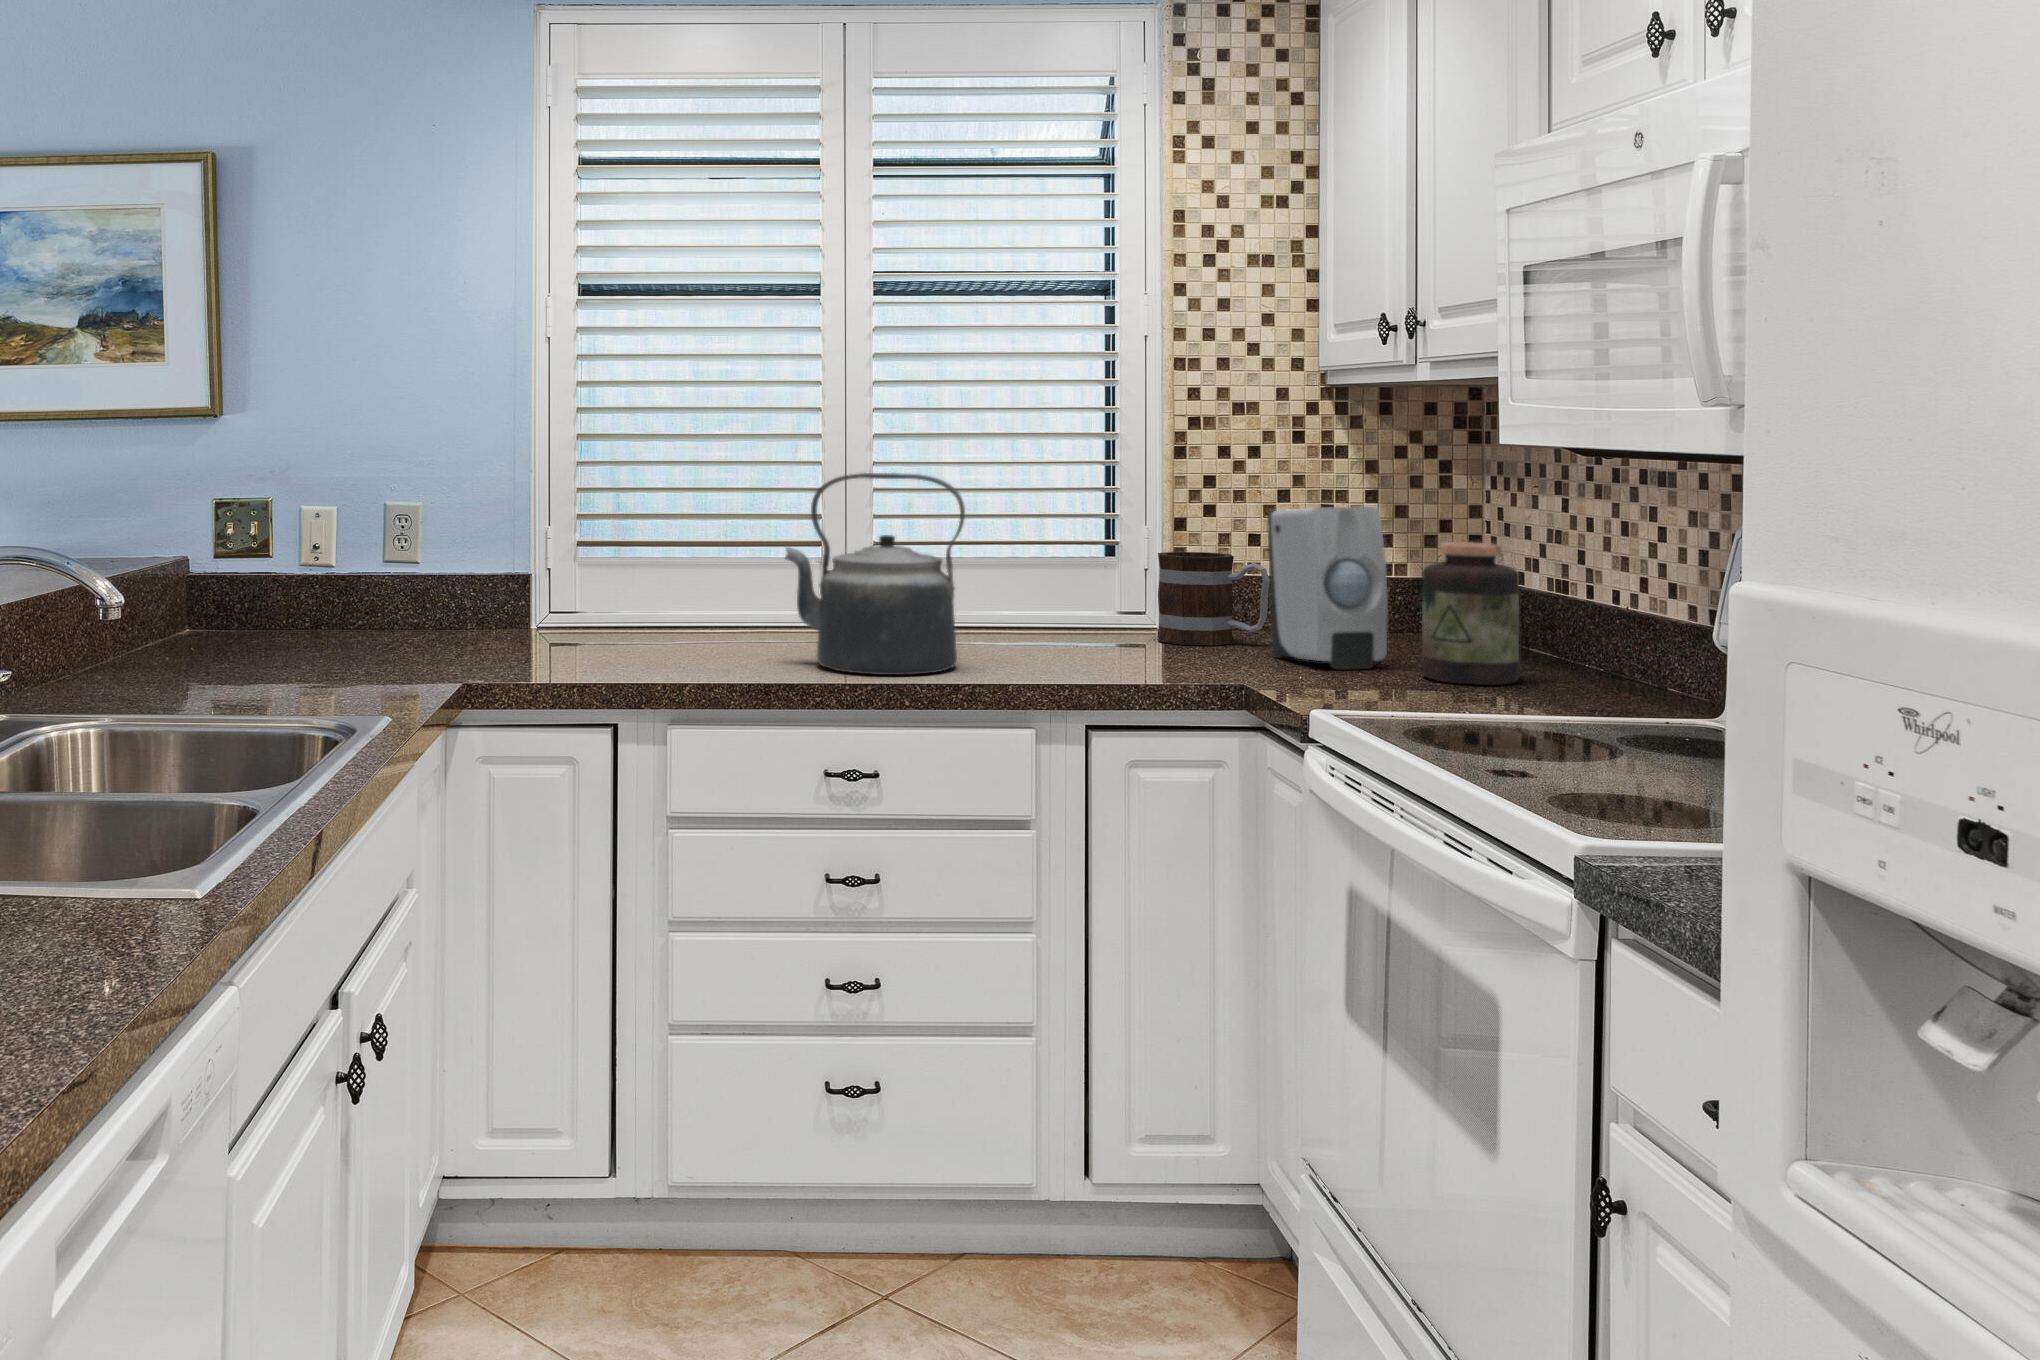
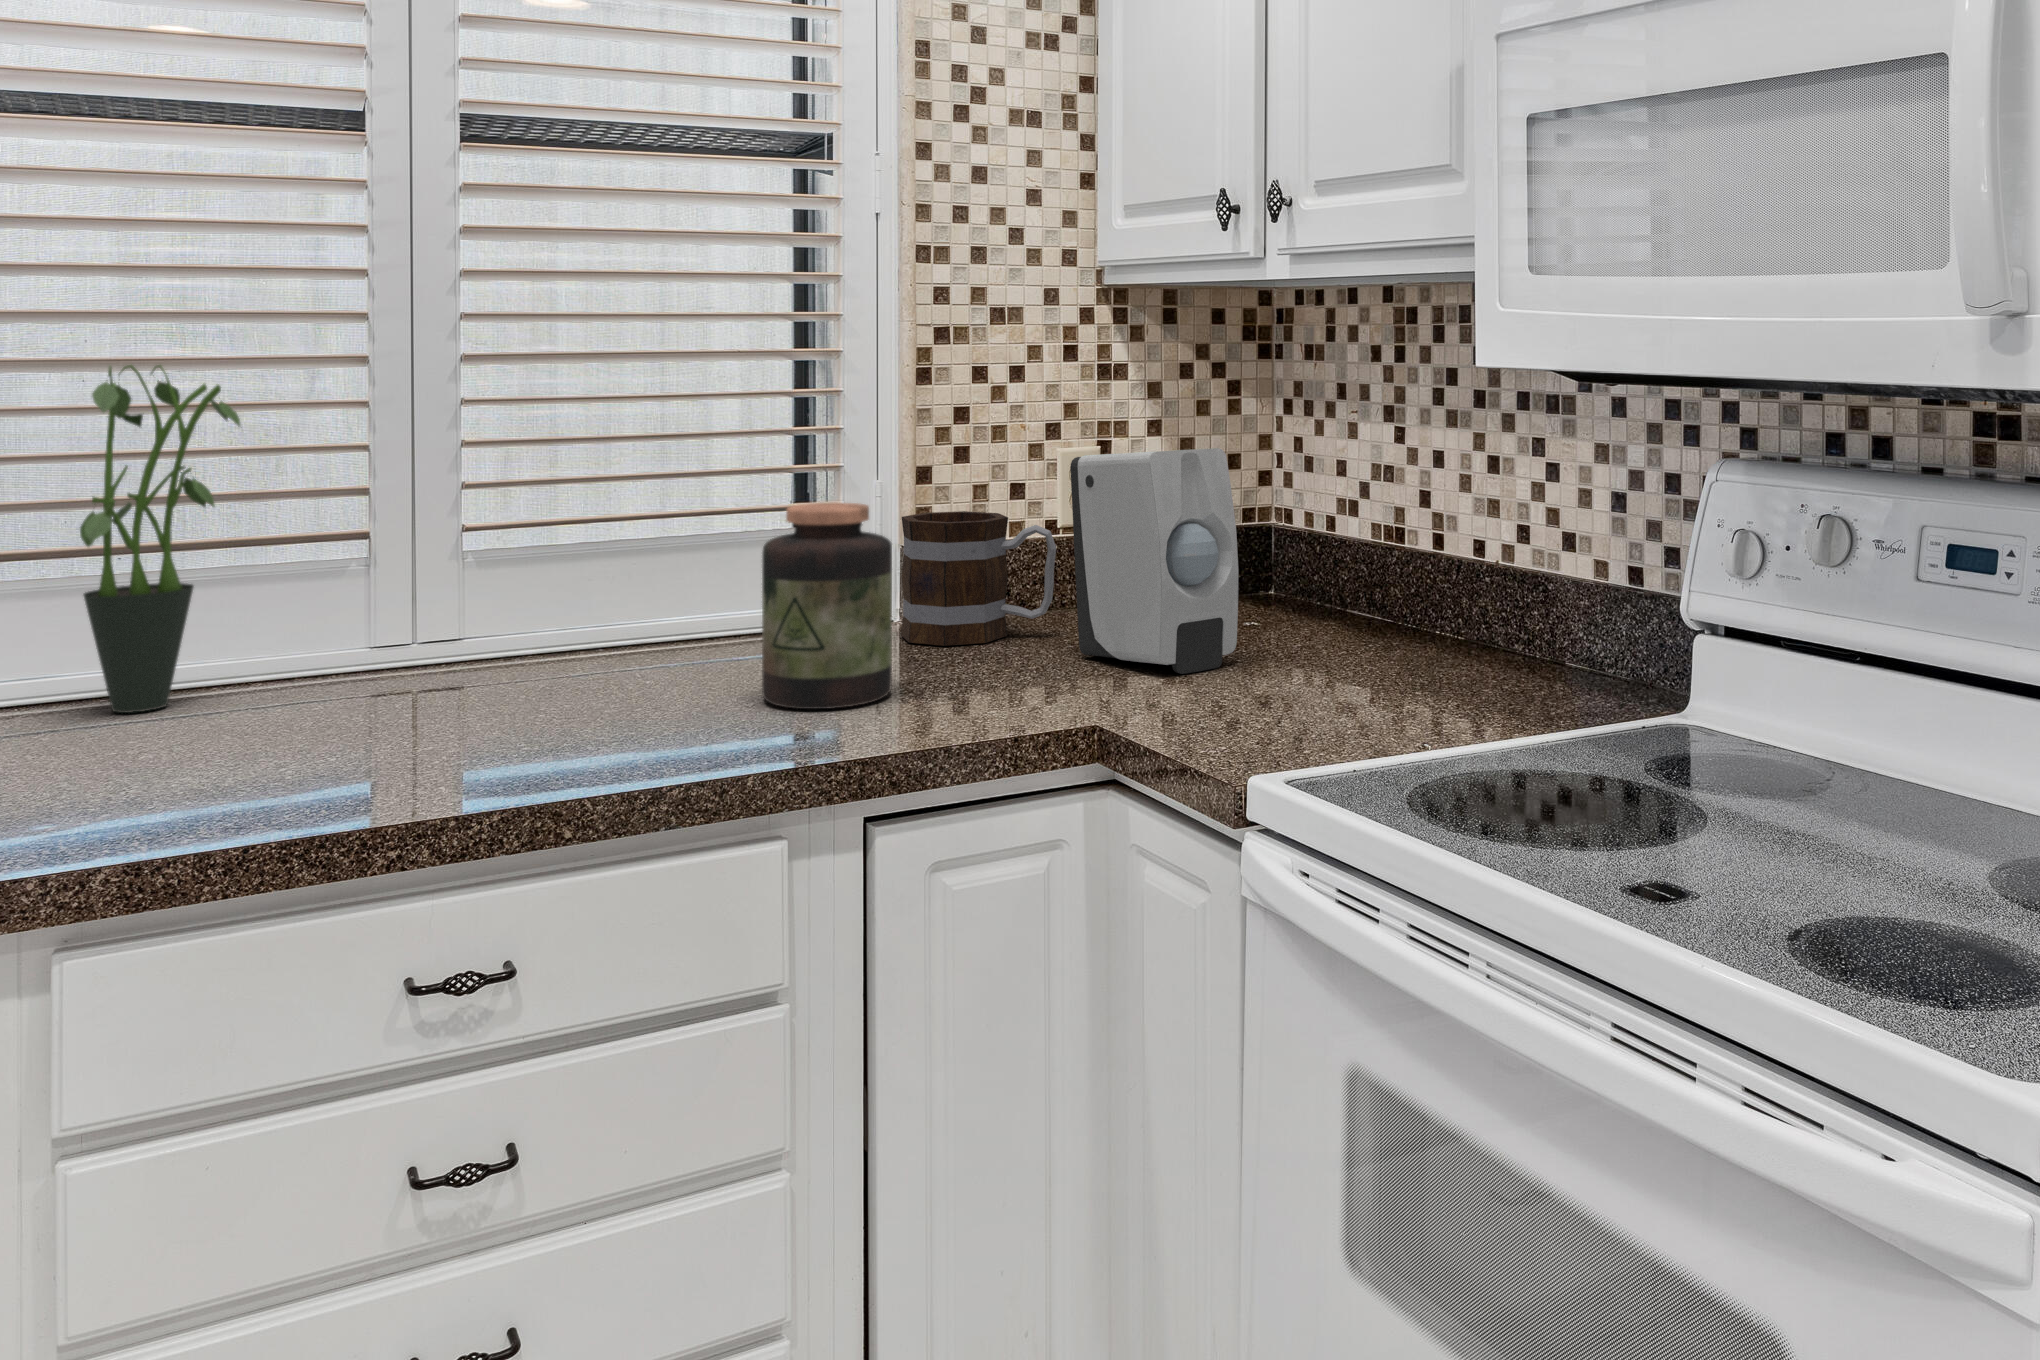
potted plant: none [686,440,761,635] -> present [80,365,240,713]
kettle: present [785,473,965,675] -> none [295,422,647,787]
jar: present [1422,542,1519,685] -> present [762,503,892,709]

